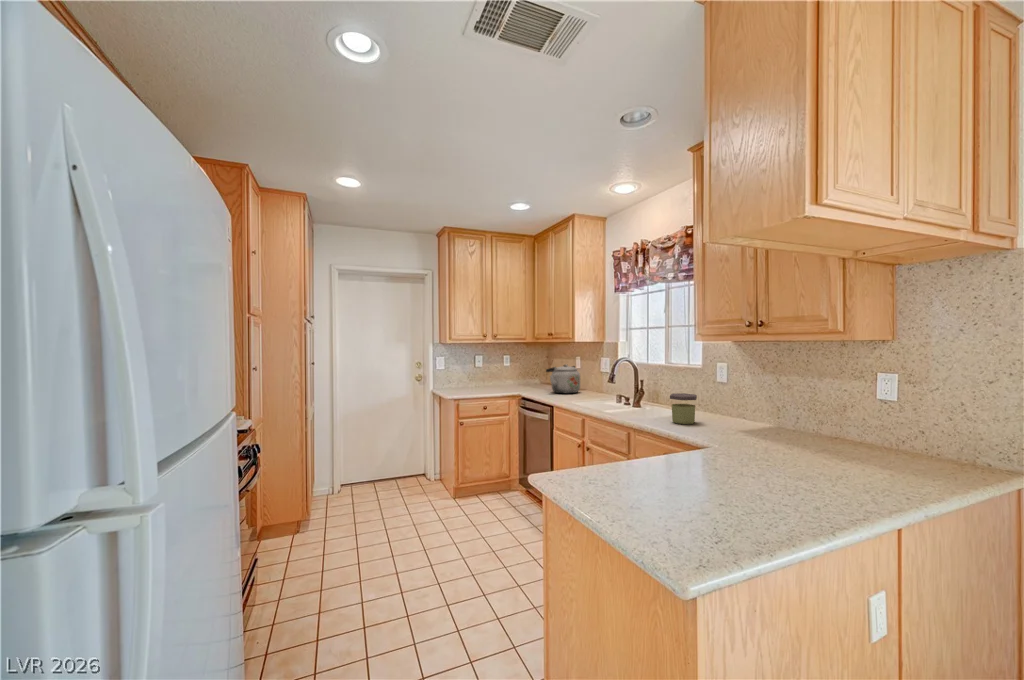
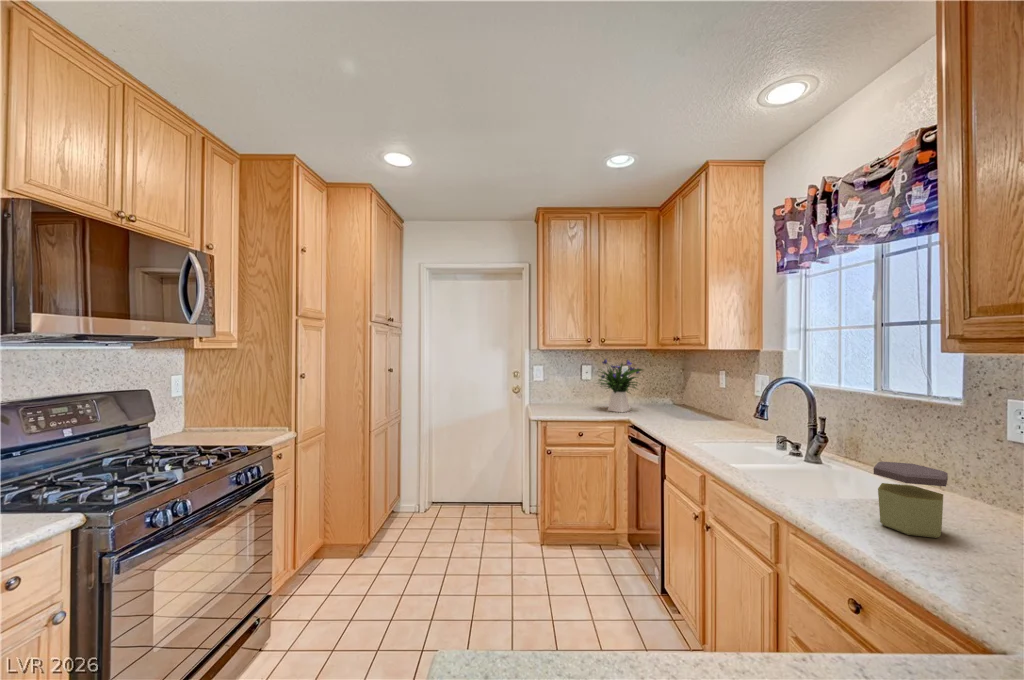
flower arrangement: none [487,348,527,390] -> present [600,359,642,412]
kettle: present [546,365,580,394] -> none [668,382,720,425]

